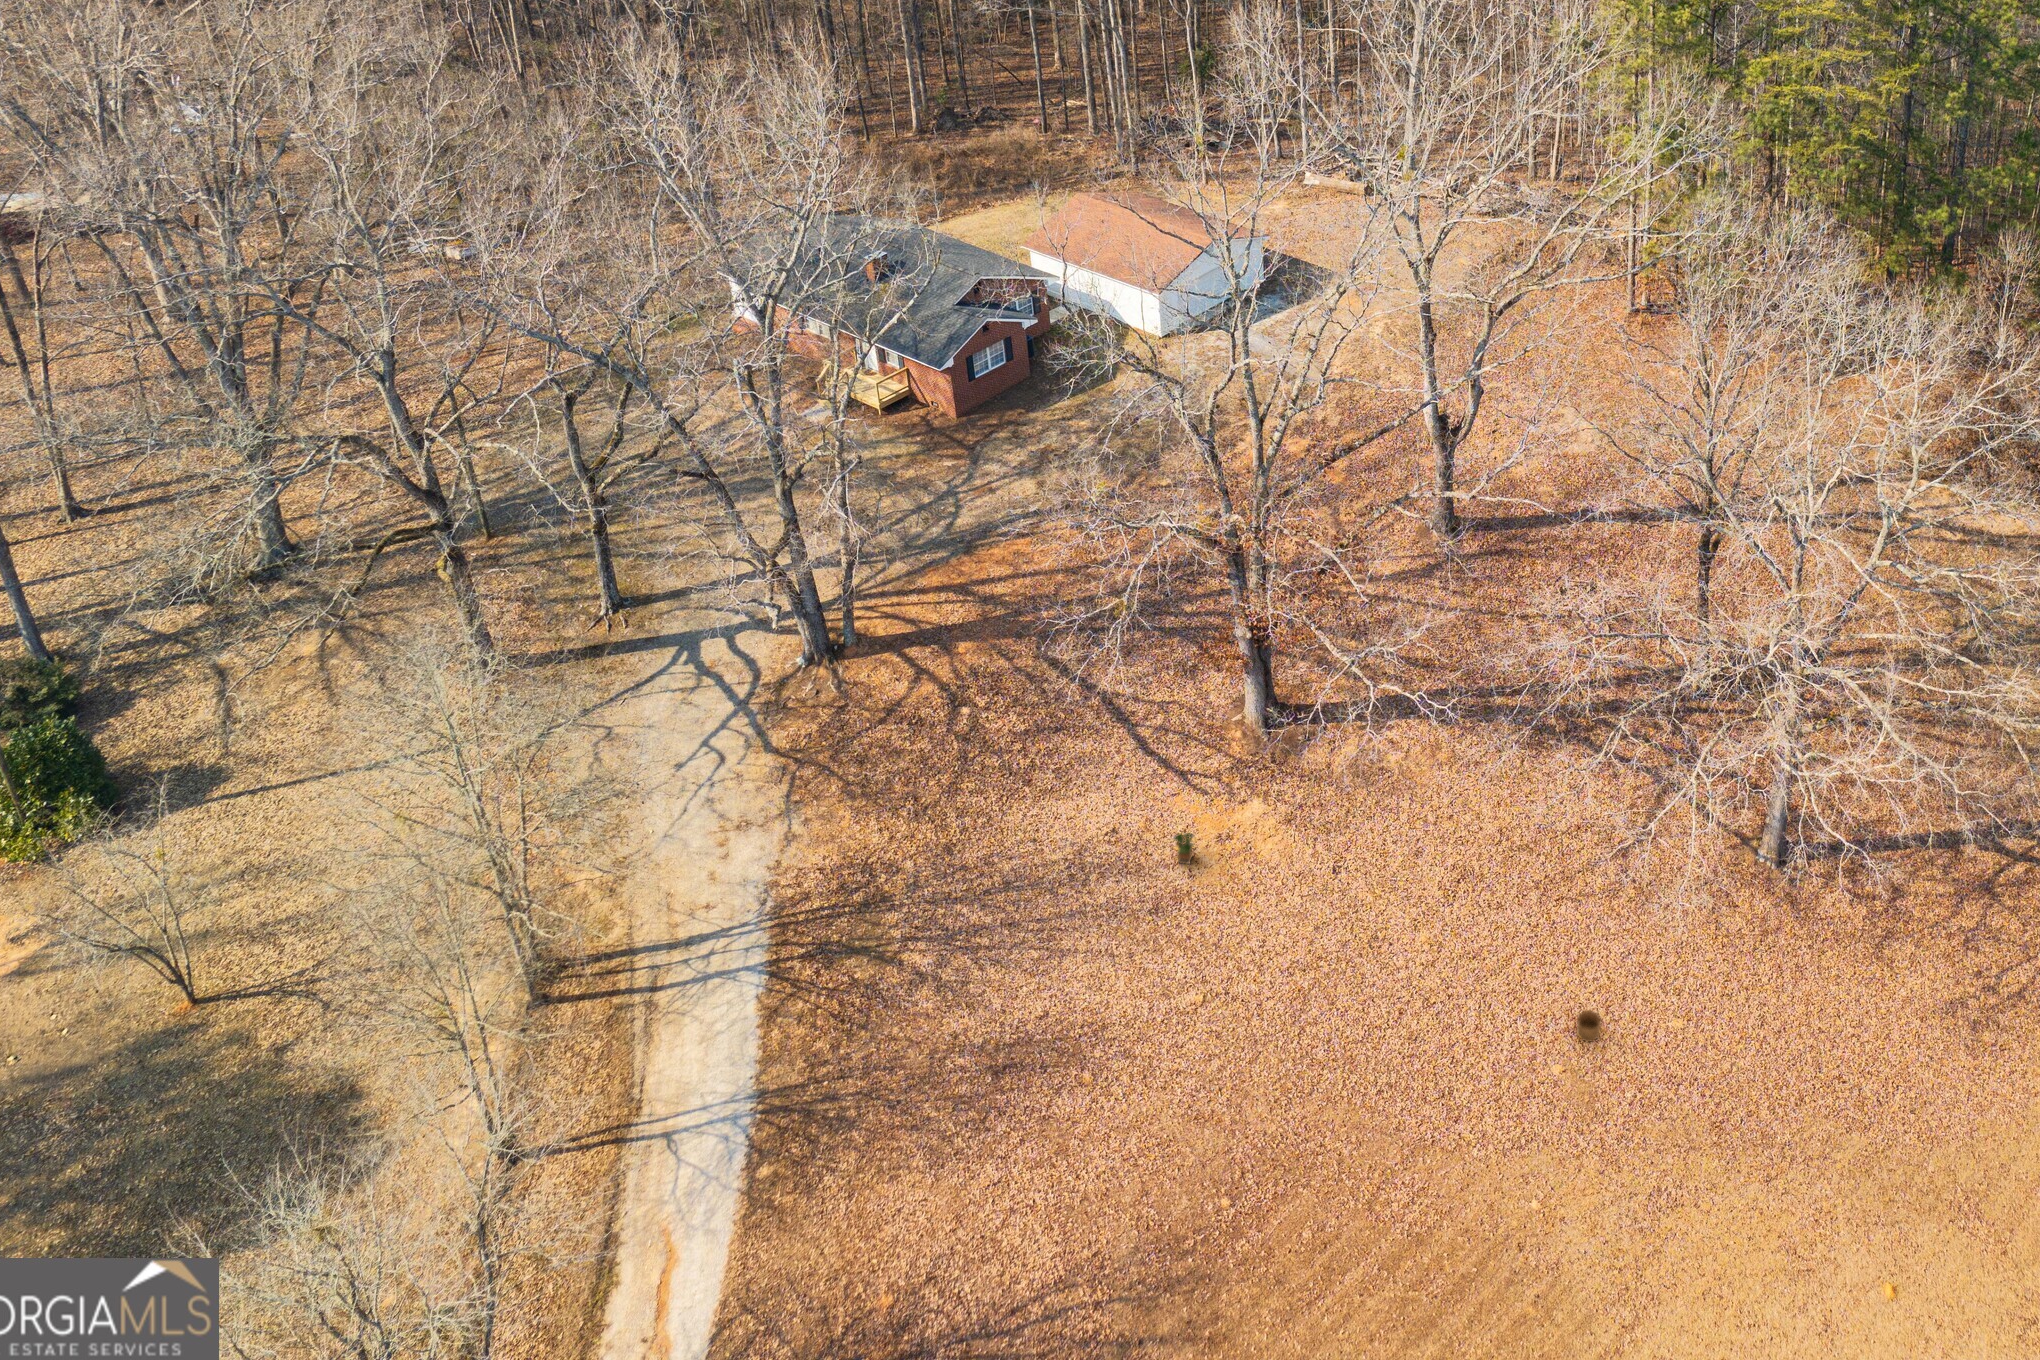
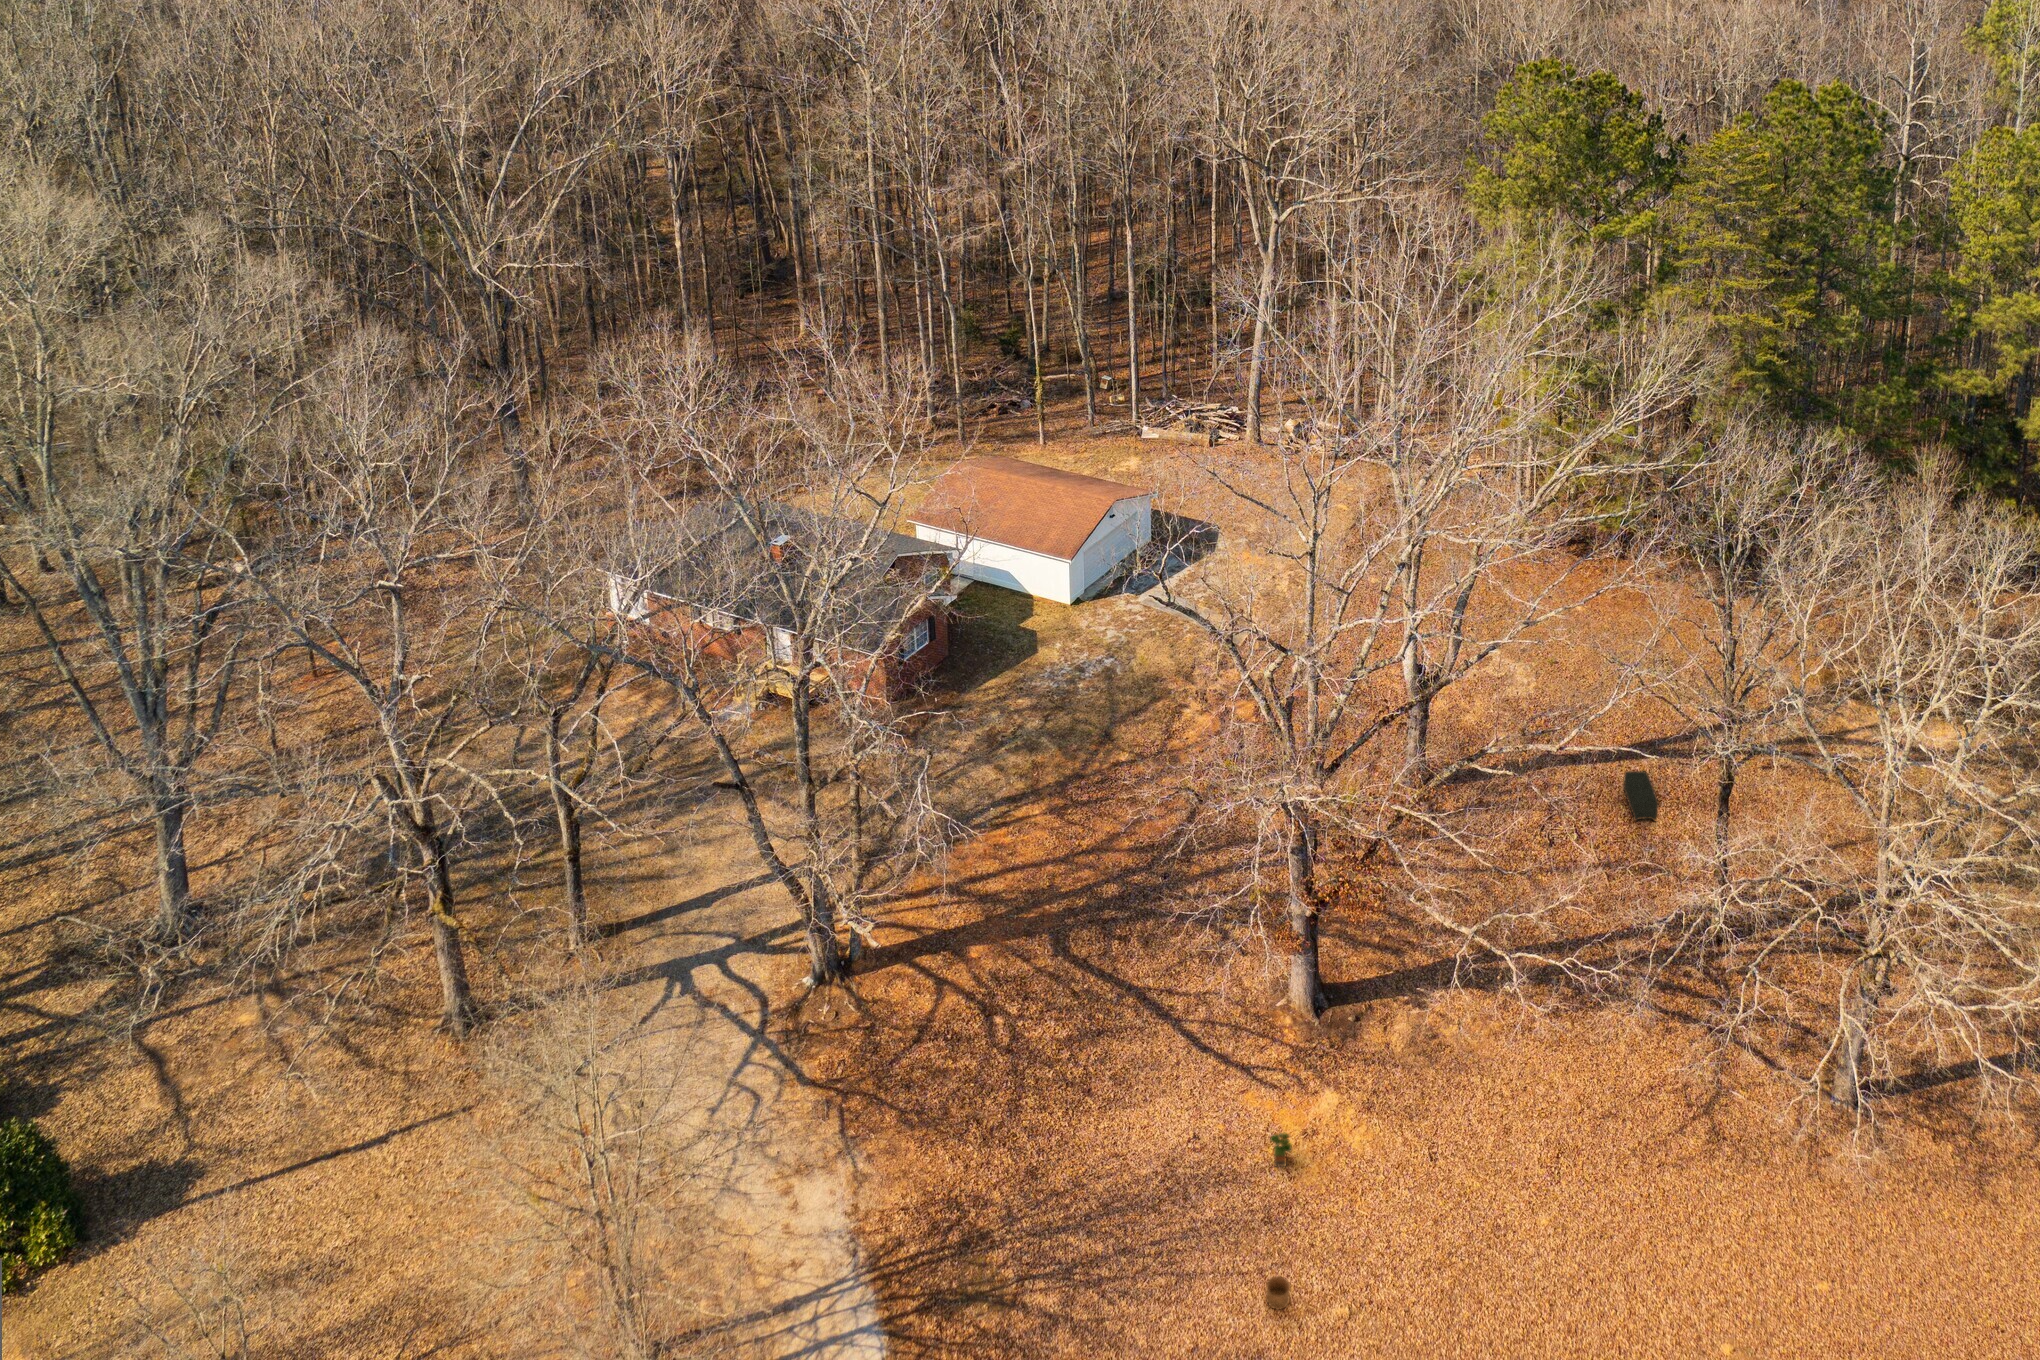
bench: none [1654,532,1679,583] -> present [1623,771,1659,821]
wooden bucket: present [1577,1010,1601,1042] -> present [1265,1276,1290,1310]

